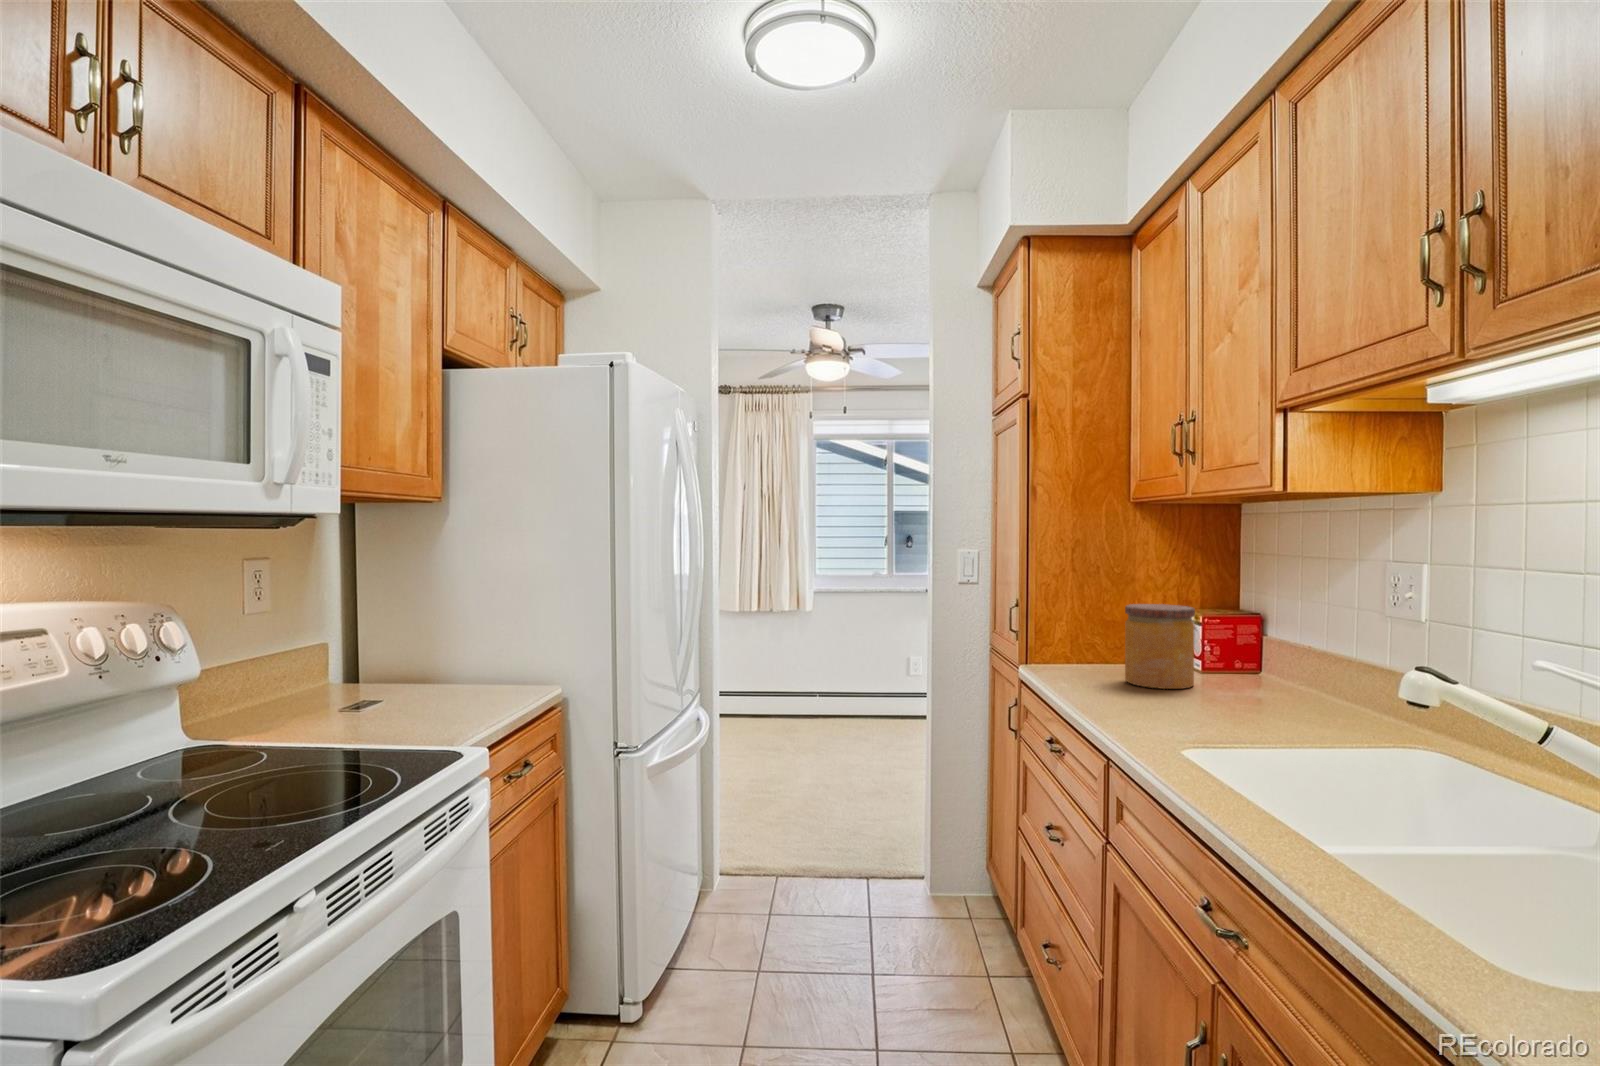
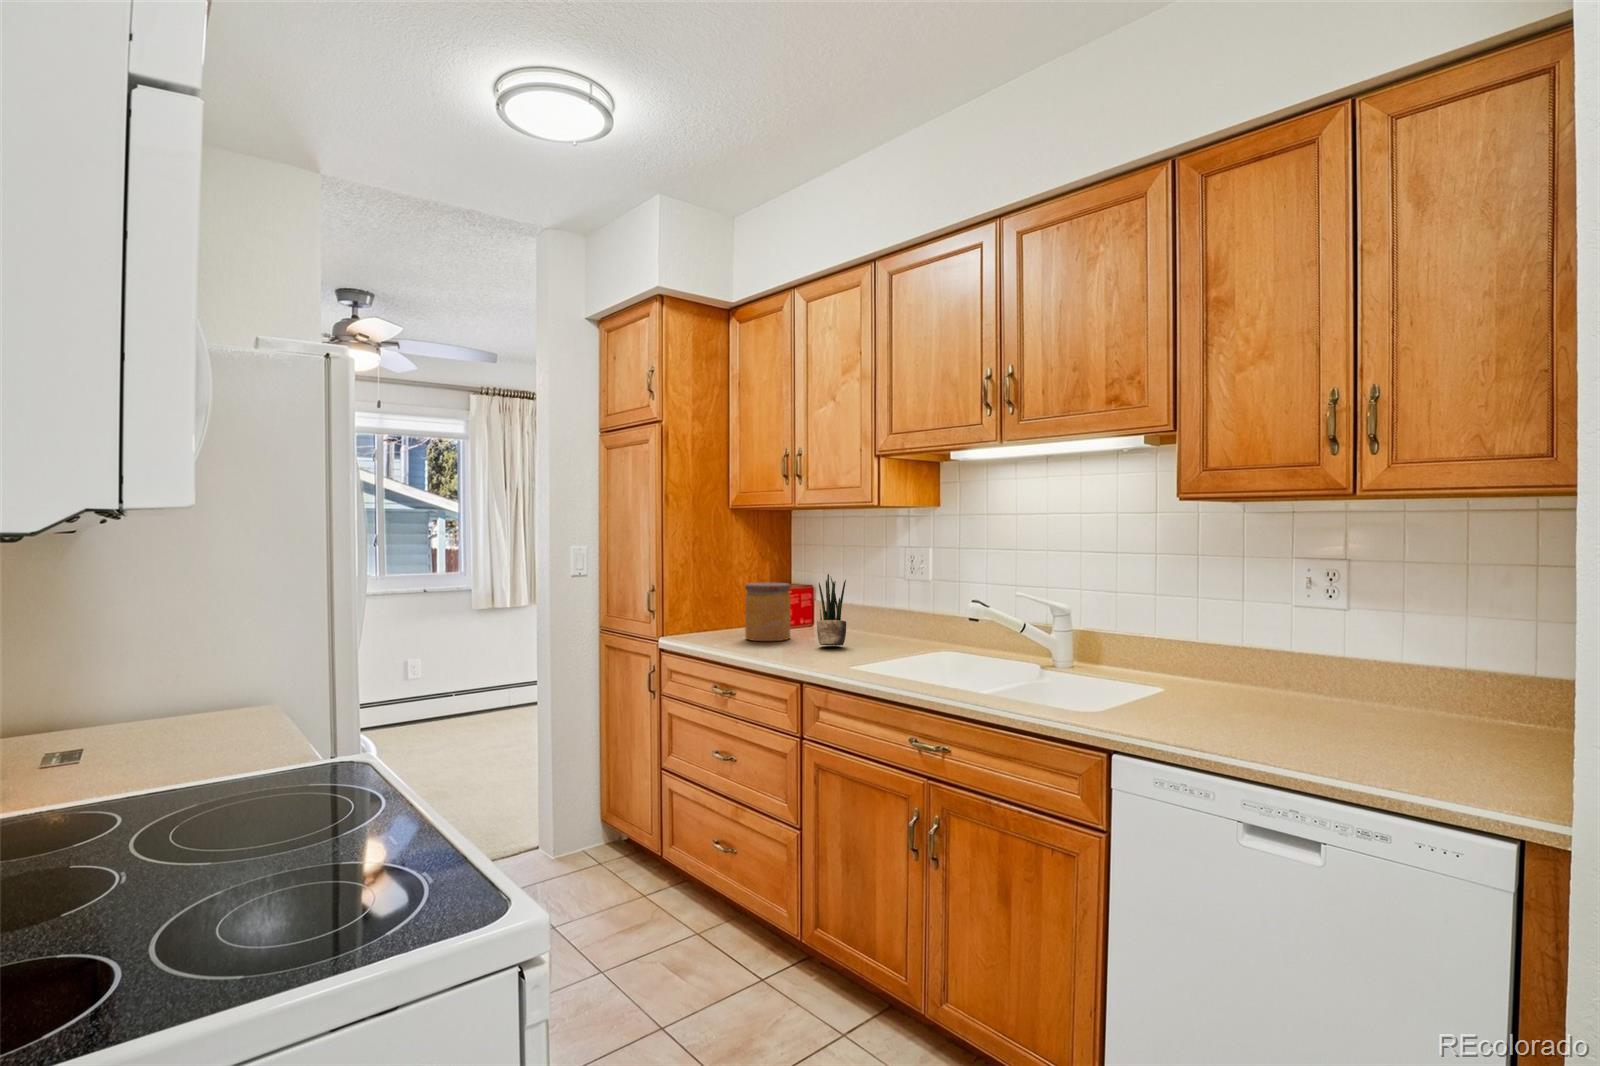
potted plant: none [1205,596,1259,709] -> present [817,574,846,646]

